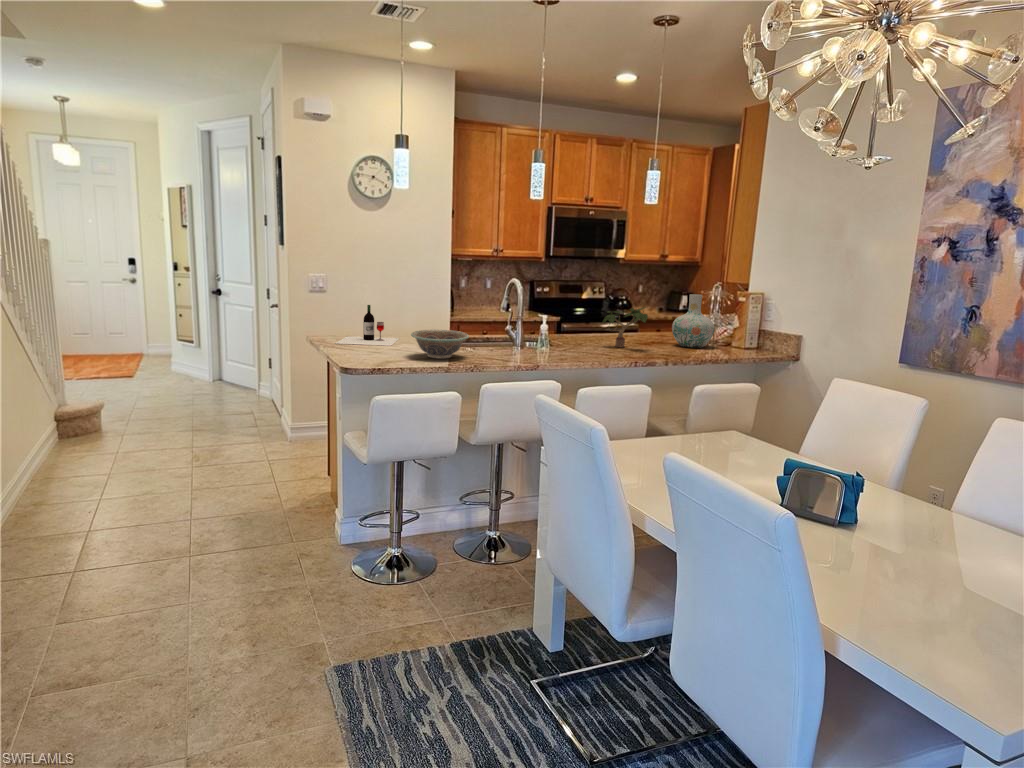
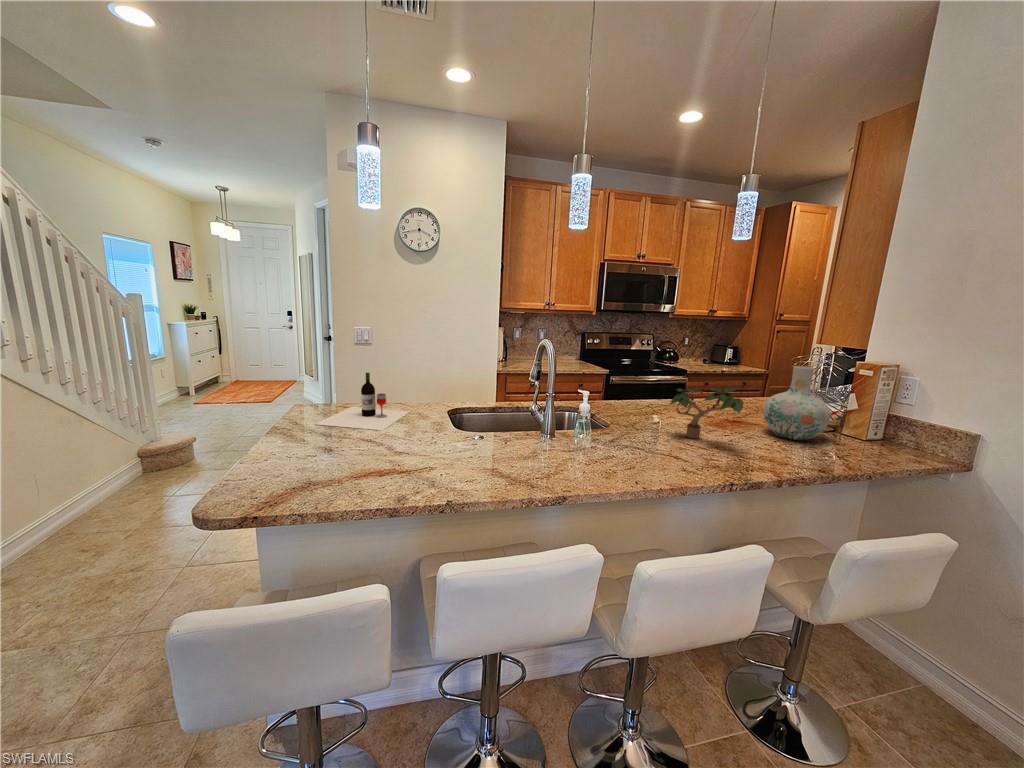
decorative bowl: present [411,330,469,359] -> none [374,421,466,475]

